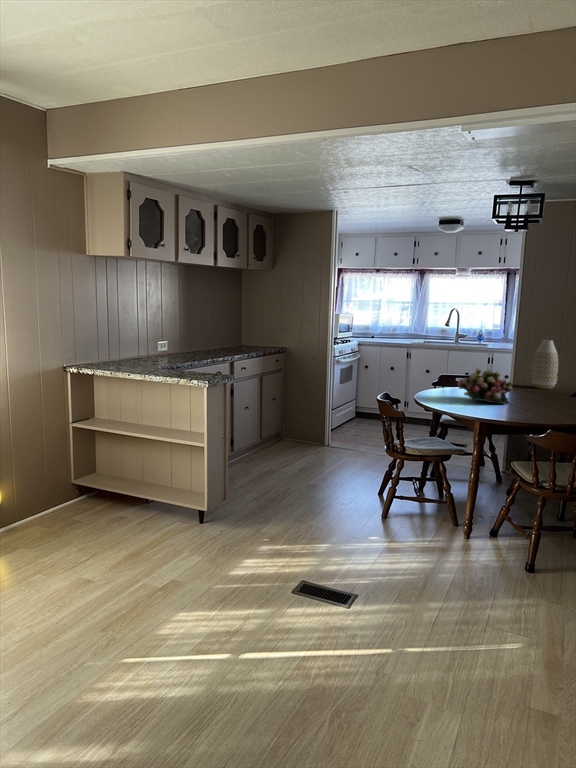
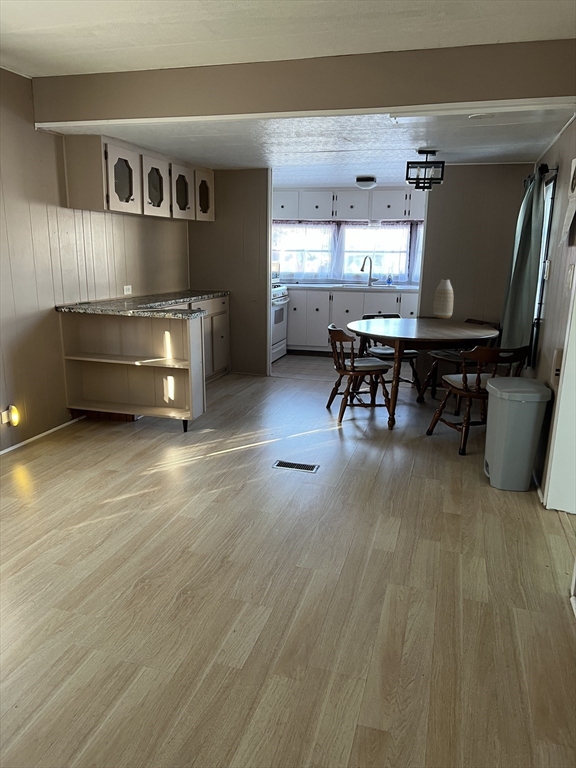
flower arrangement: present [458,368,513,404] -> none [381,301,422,328]

